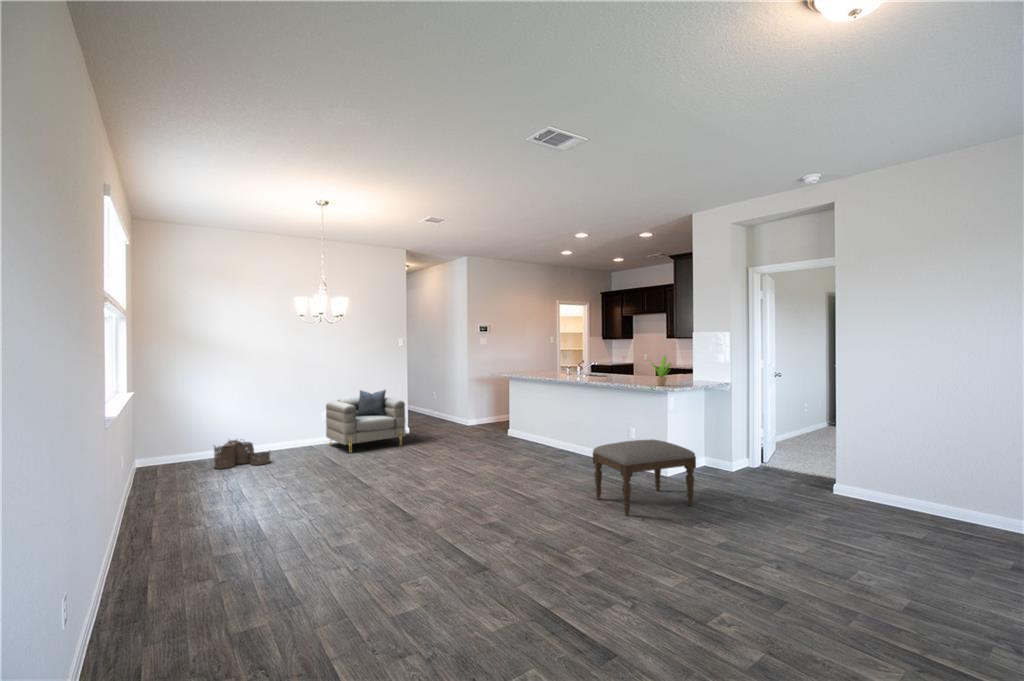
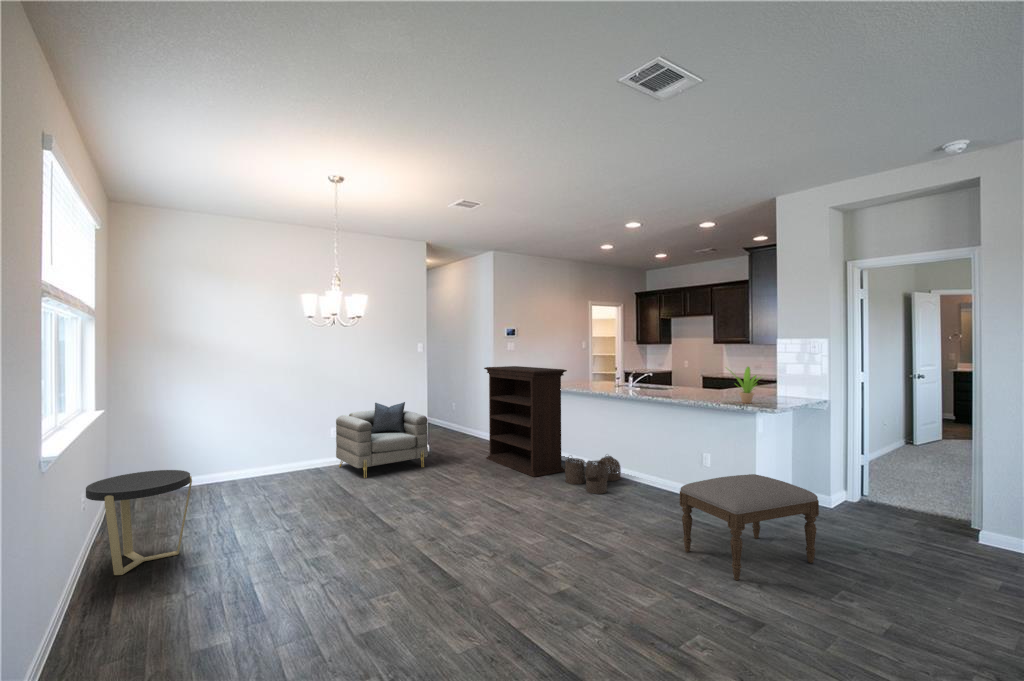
bookshelf: none [455,358,524,452] -> present [484,366,567,477]
side table: none [128,438,208,516] -> present [86,470,192,575]
woven basket: present [214,440,270,469] -> present [565,456,621,494]

